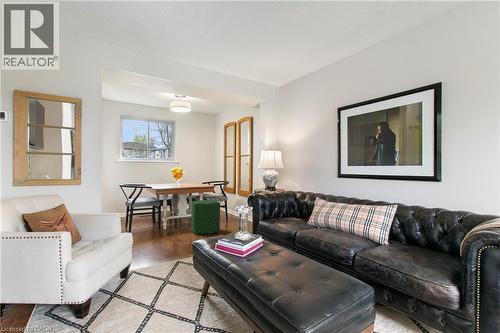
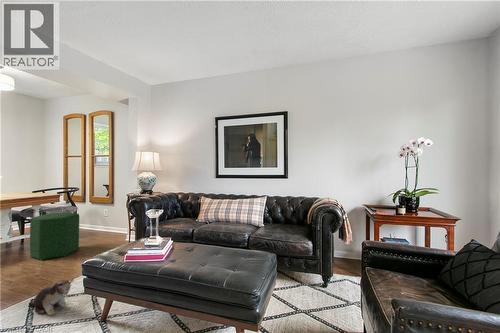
plush toy: none [169,250,189,275] -> present [29,278,74,315]

